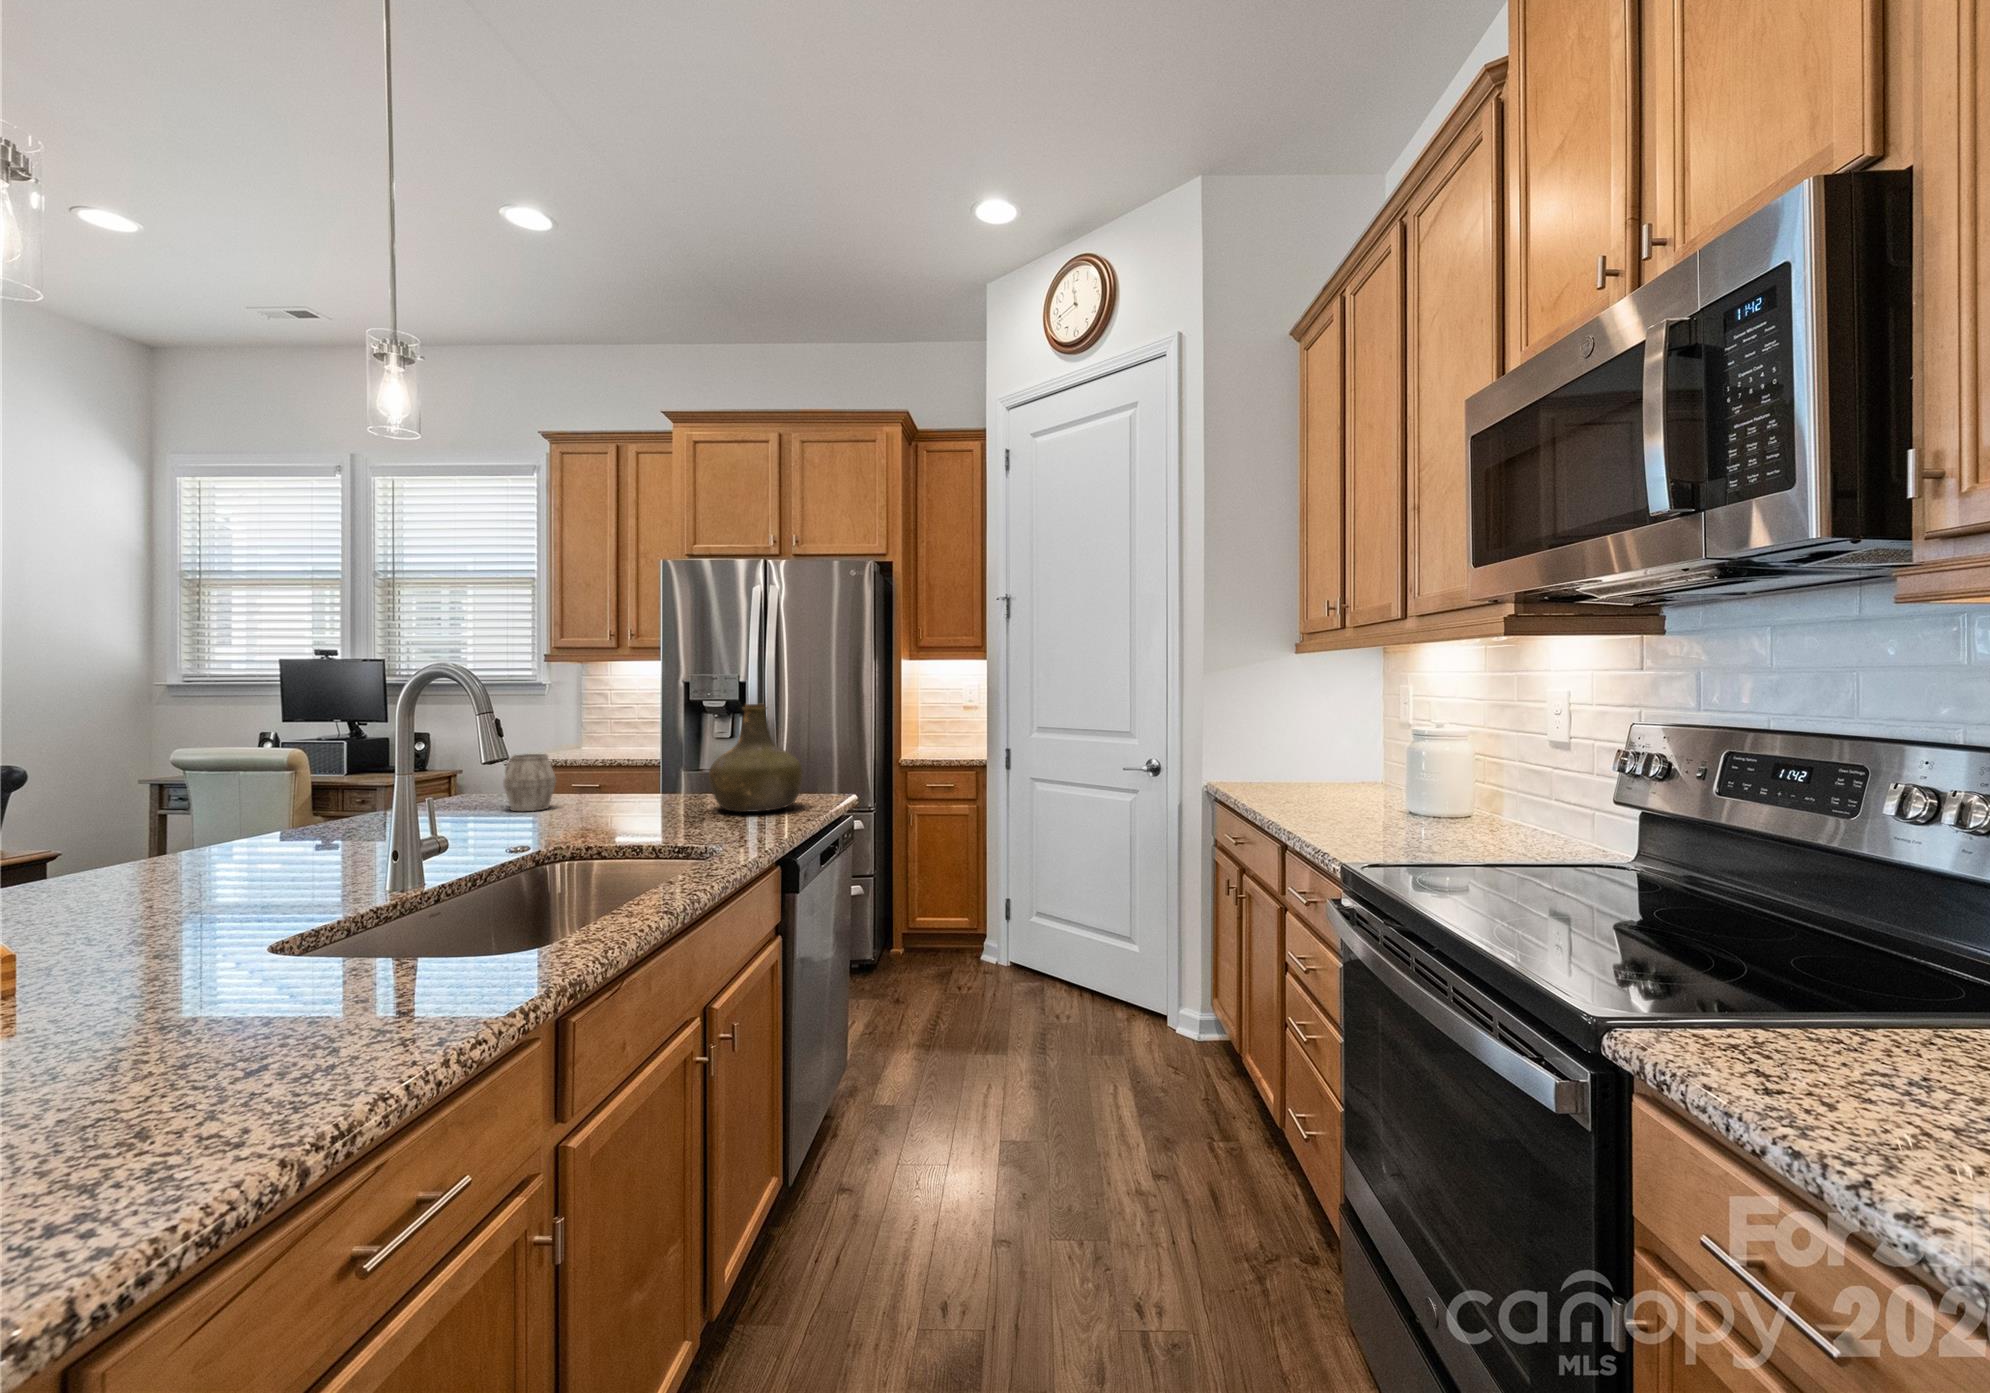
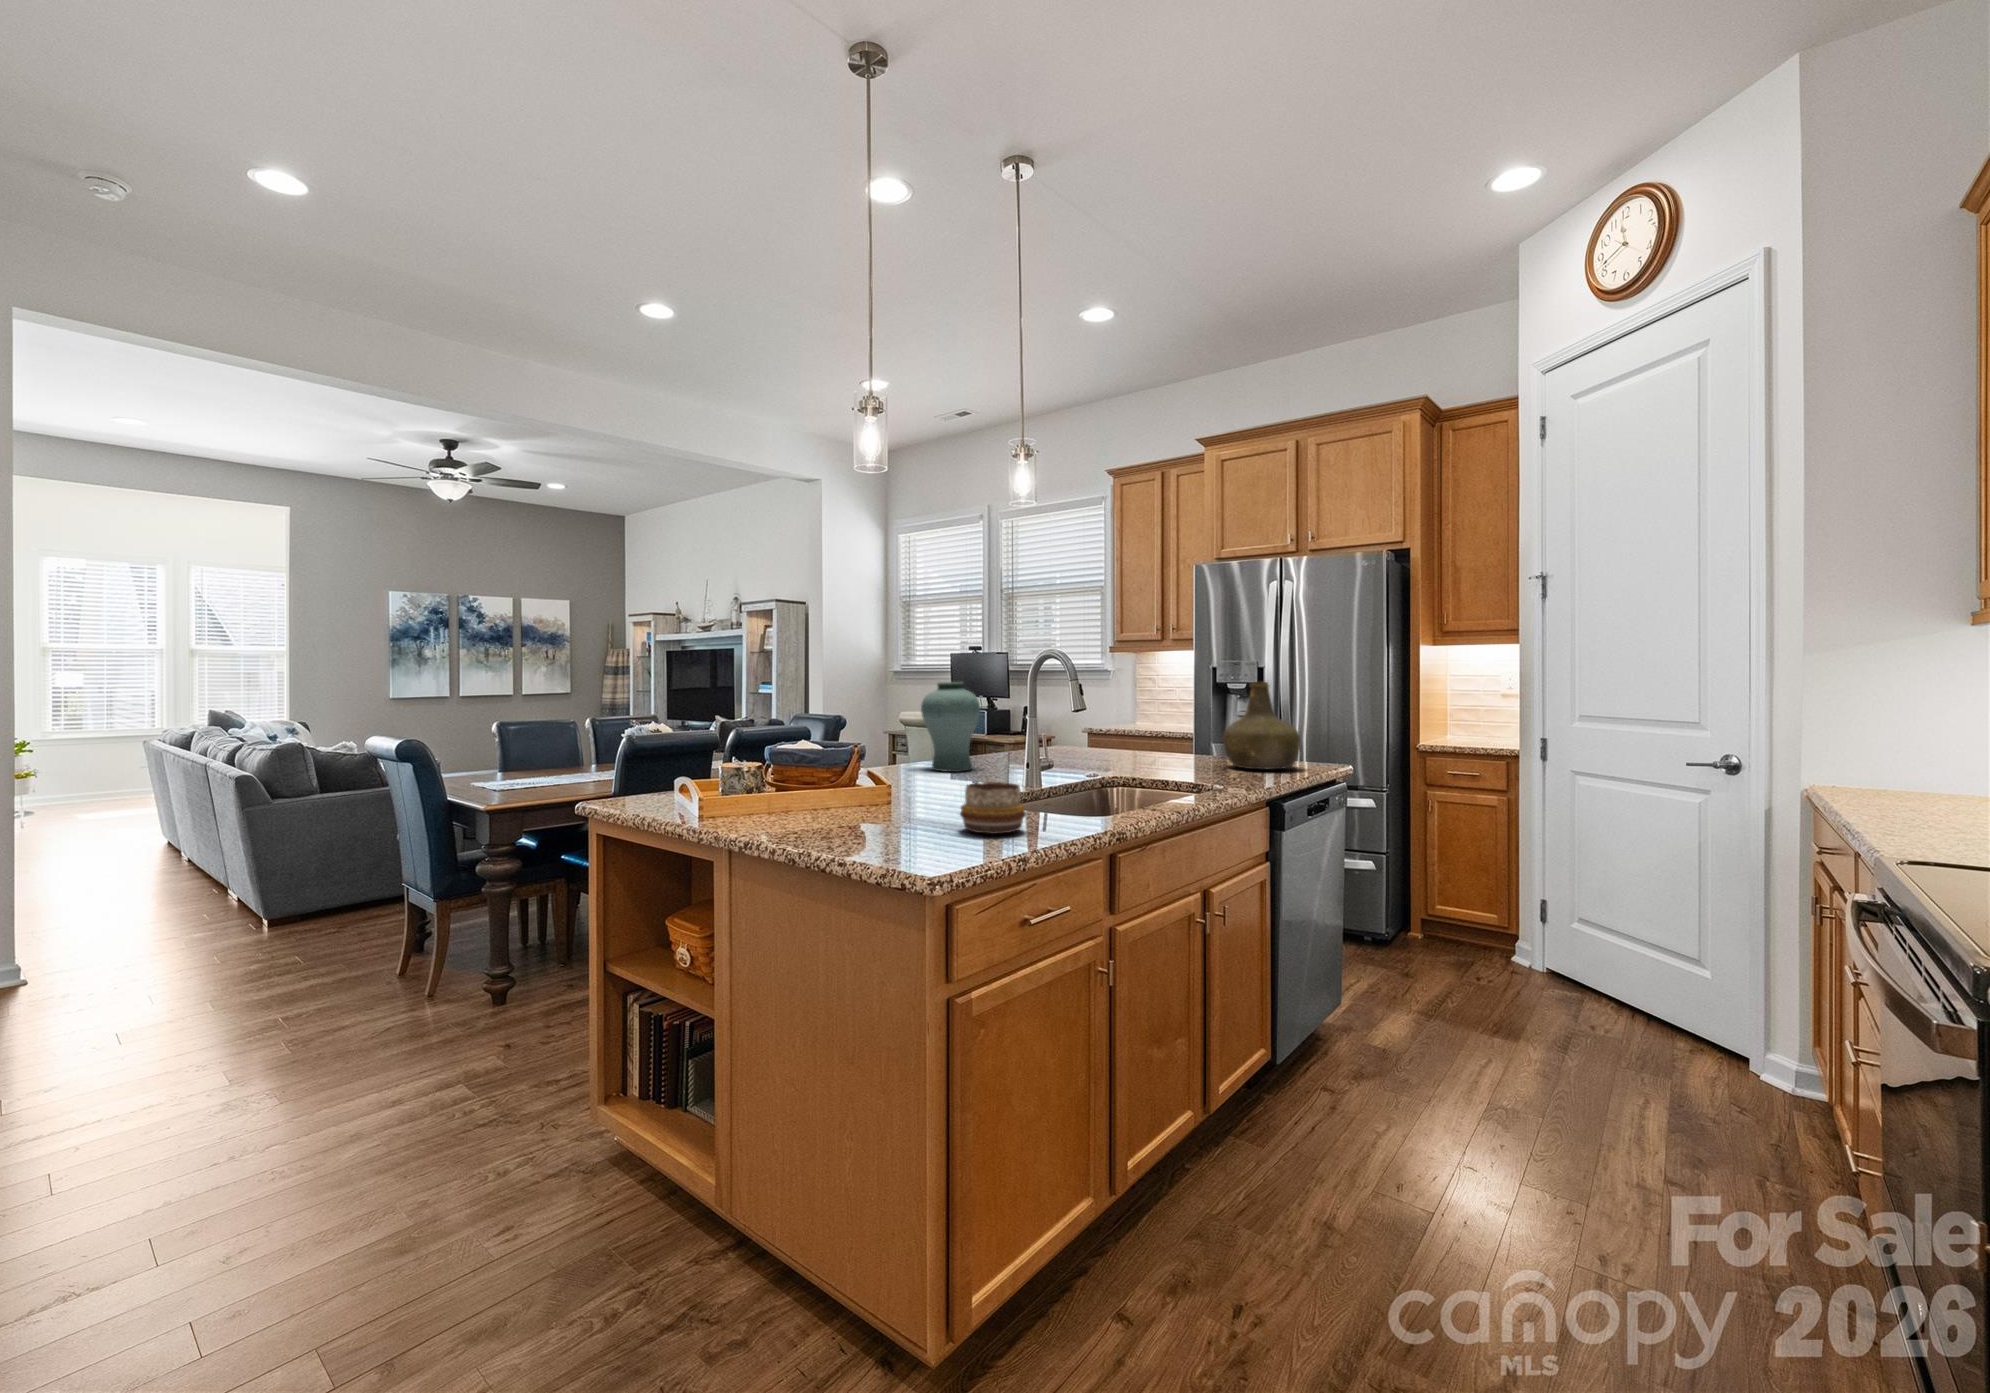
vase: none [167,714,306,872] -> present [921,682,980,772]
mug: present [503,754,556,811] -> none [1083,717,1116,758]
decorative bowl: none [190,934,373,1064] -> present [960,782,1026,834]

